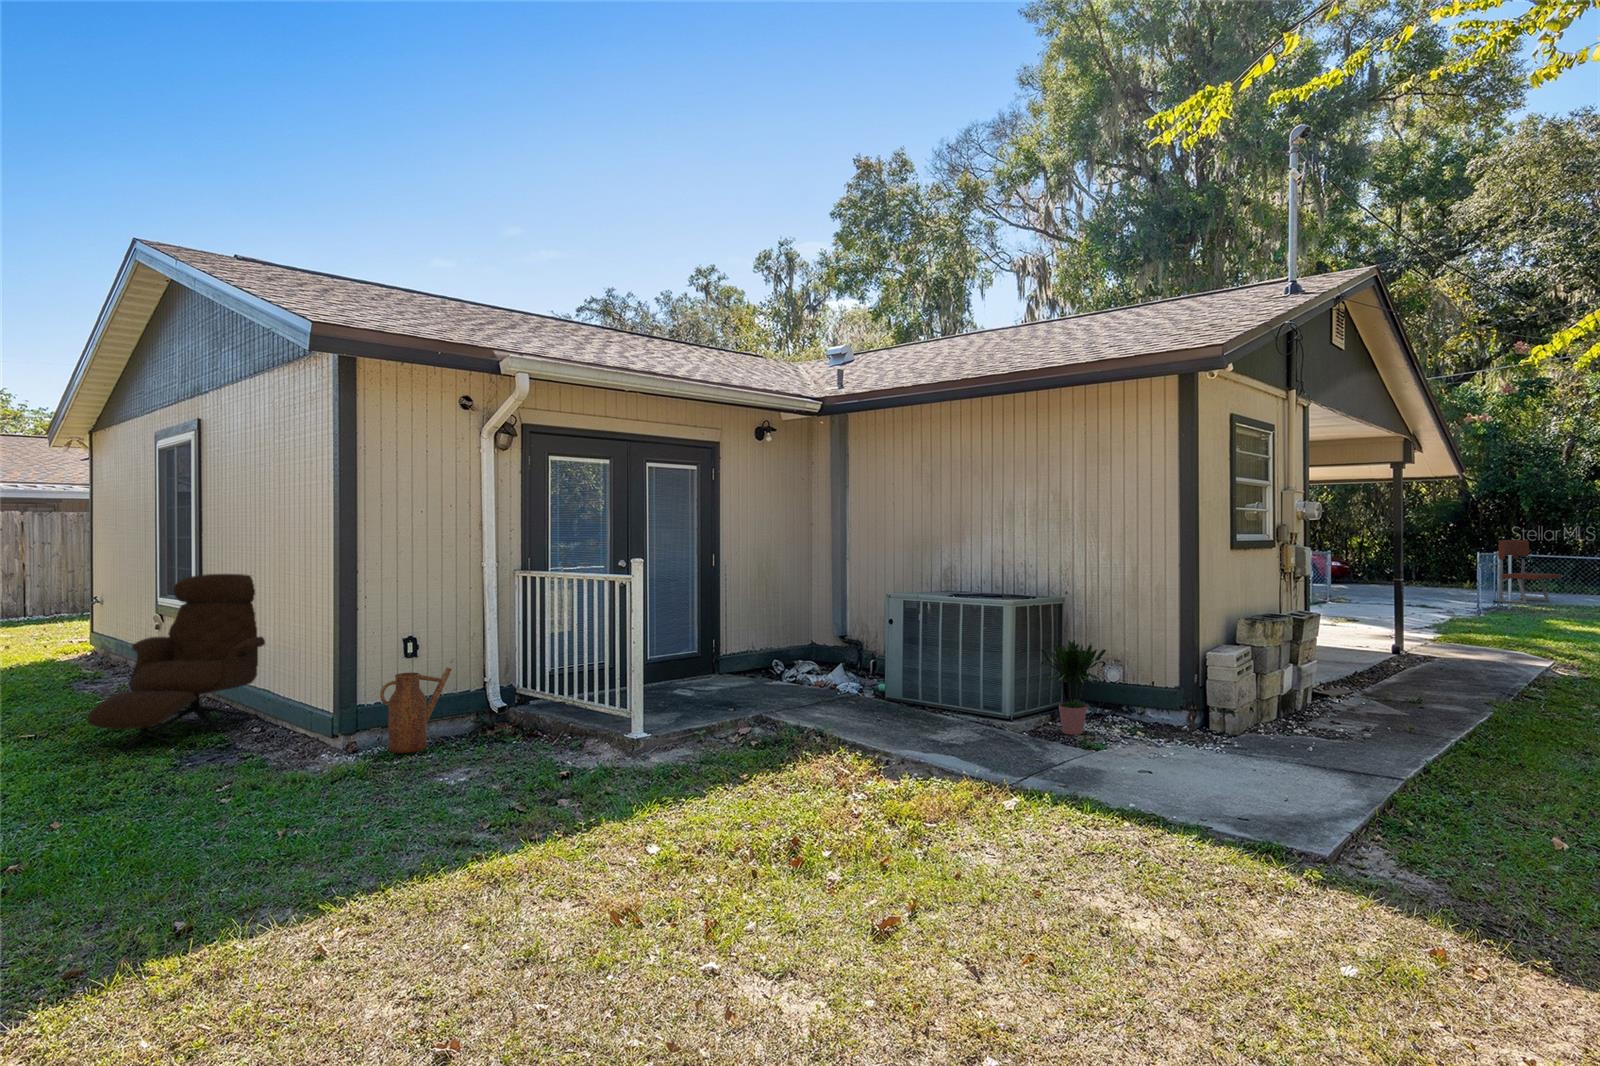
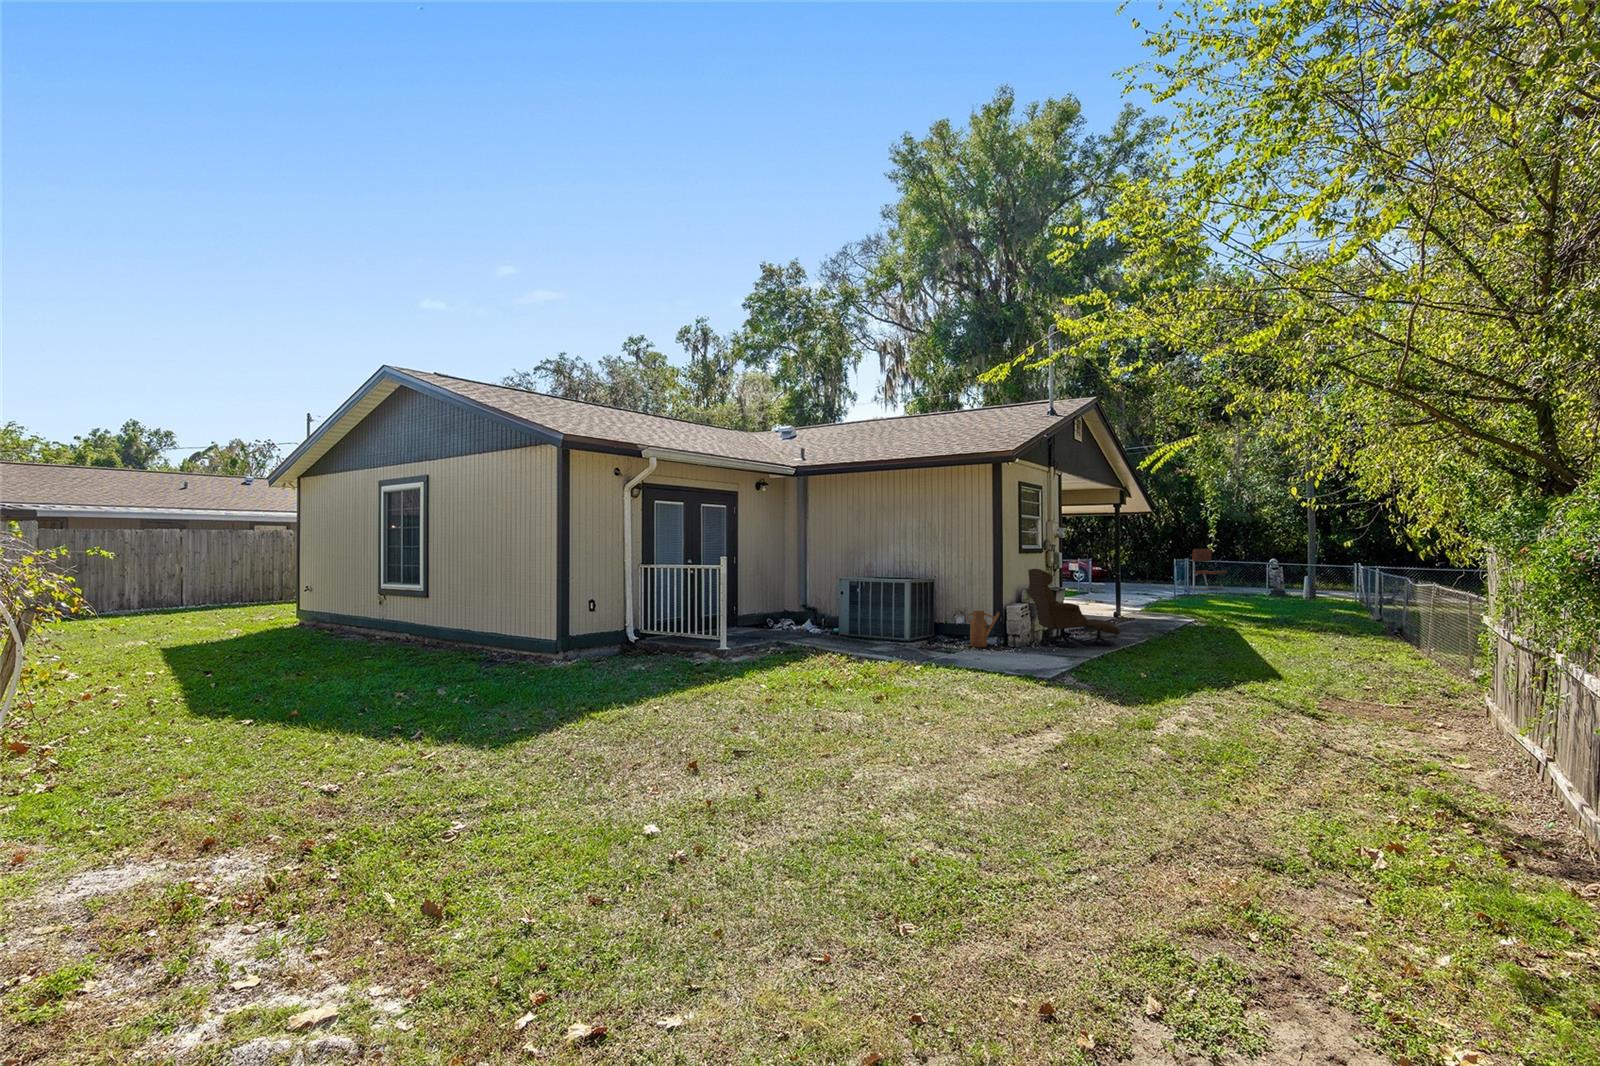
lounge chair: present [87,574,265,752] -> present [1028,569,1120,648]
potted plant: present [1040,640,1106,735] -> none [921,599,958,648]
watering can: present [380,667,452,753] -> present [966,611,1000,647]

